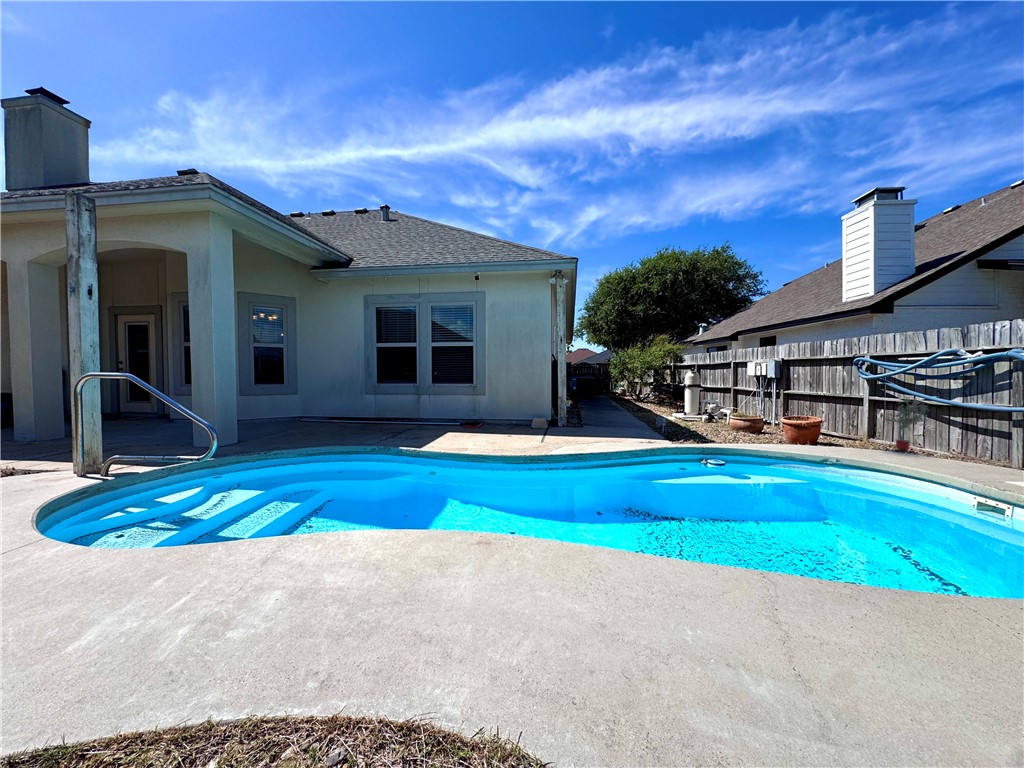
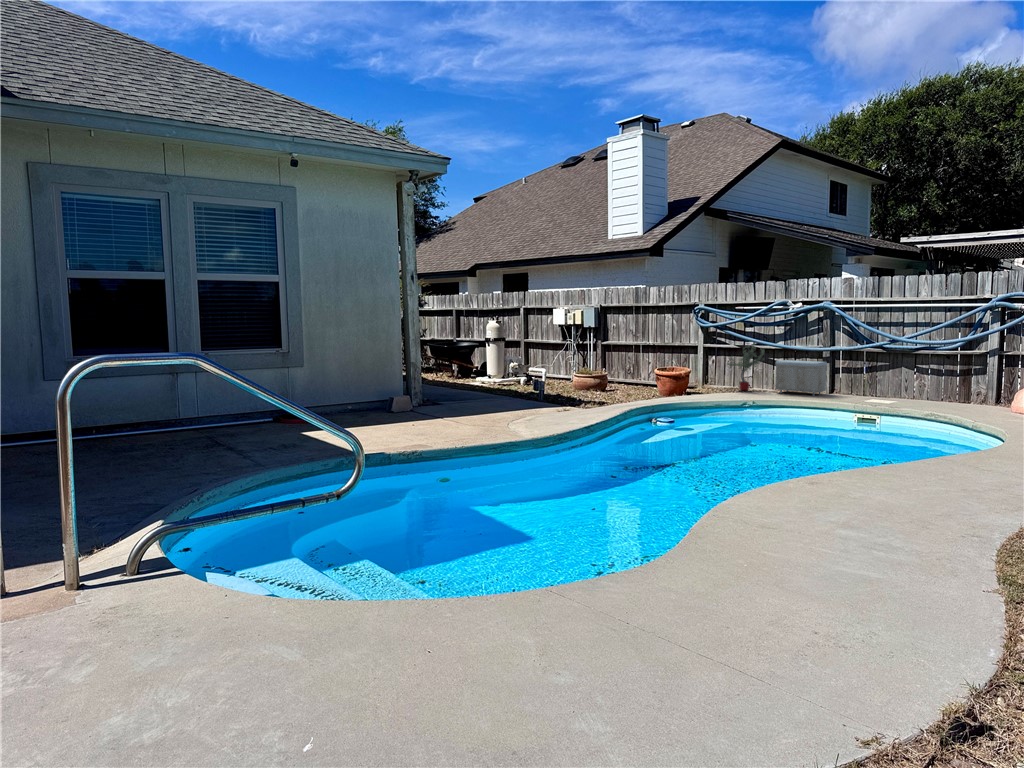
storage bench: none [934,420,1017,467] -> present [775,360,827,396]

